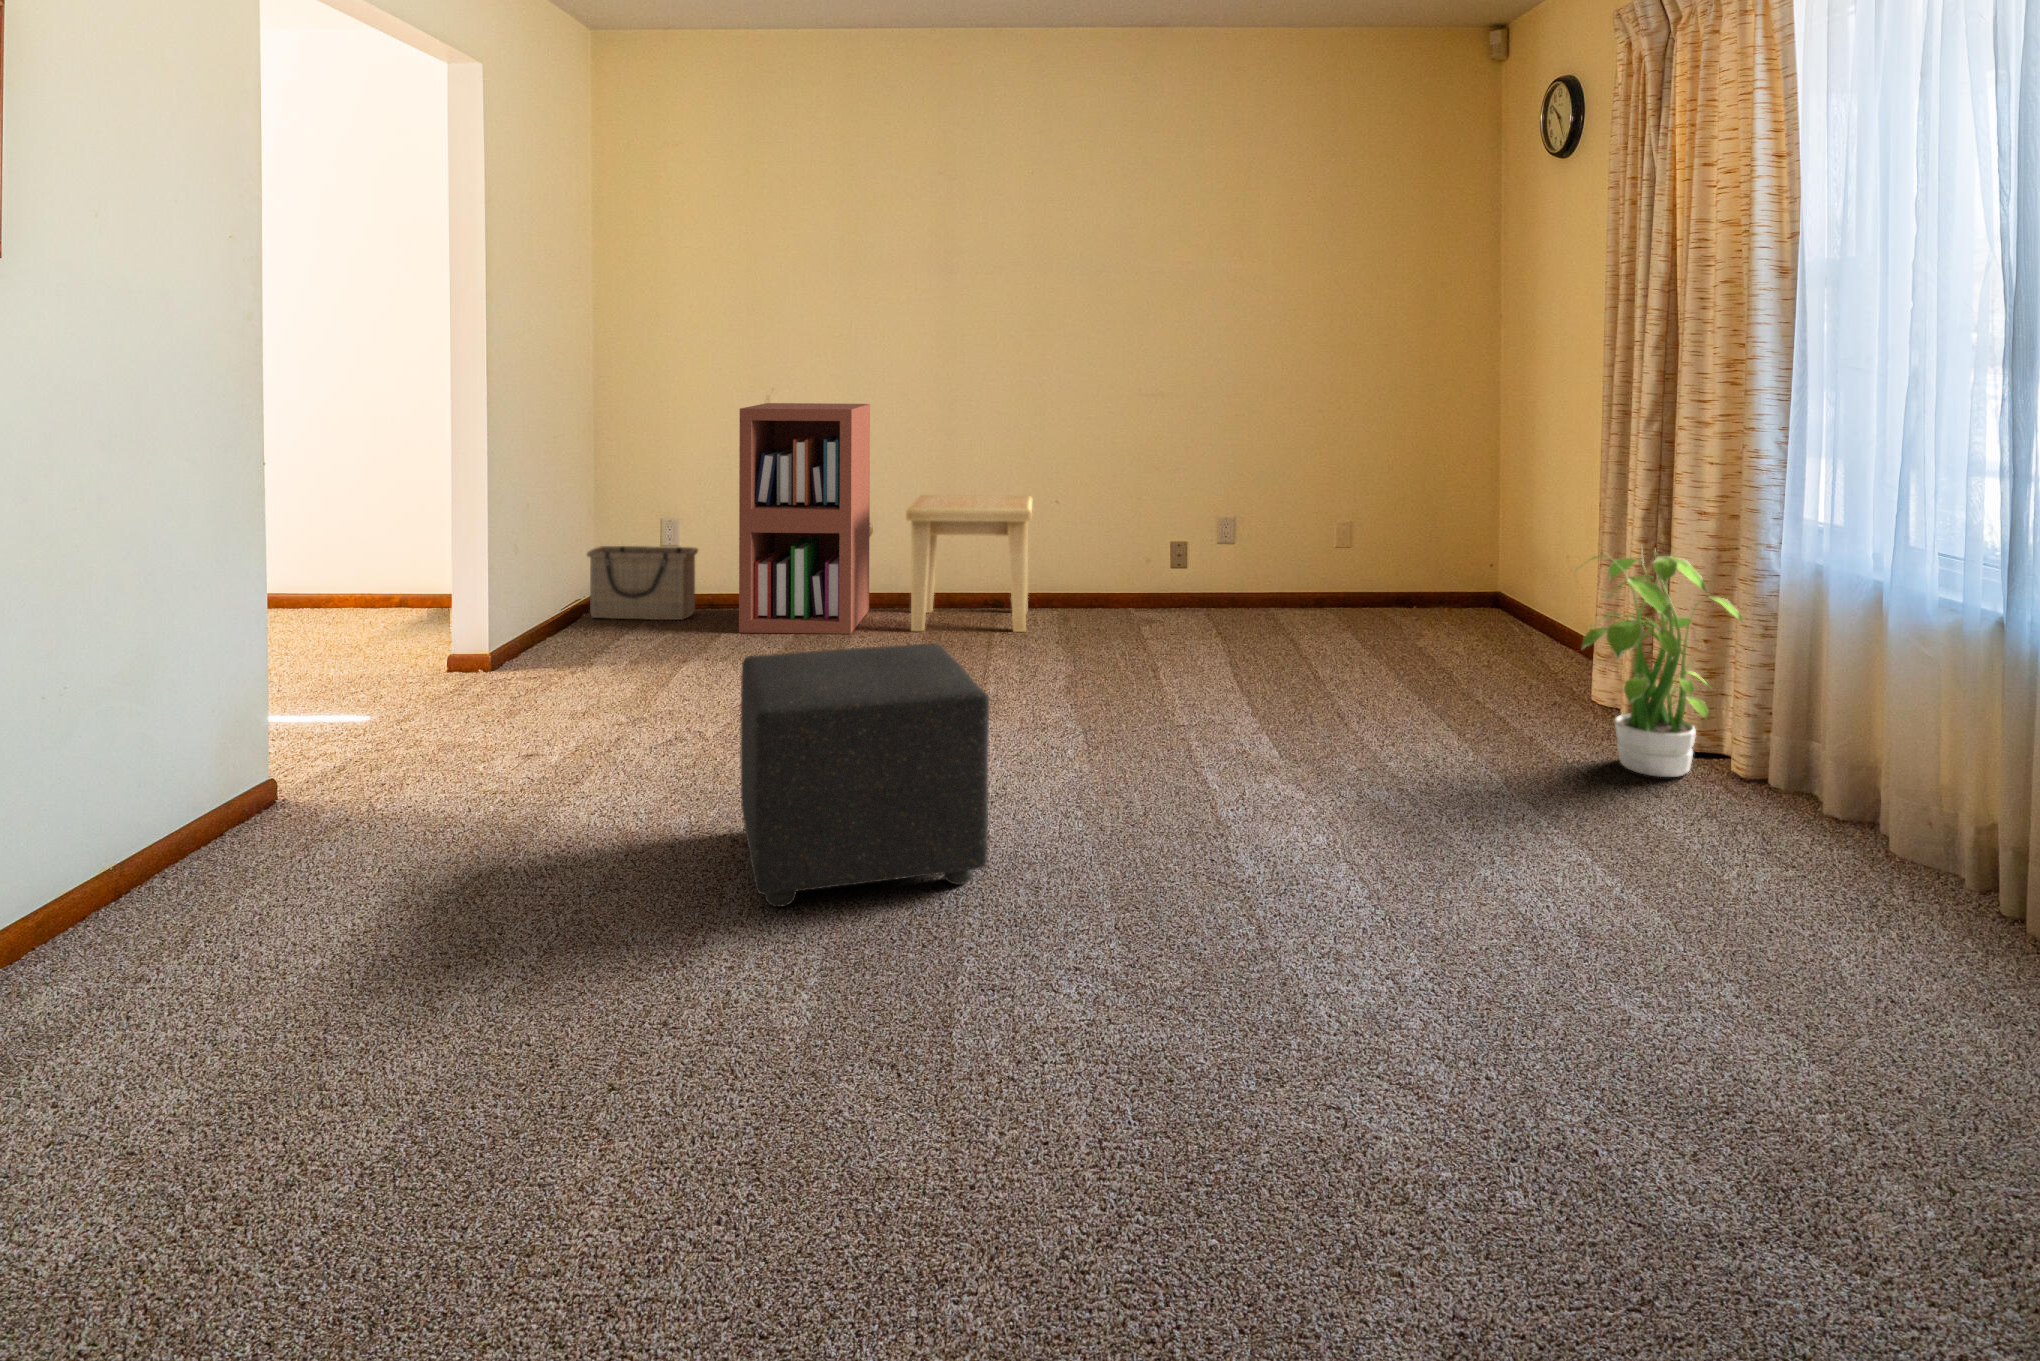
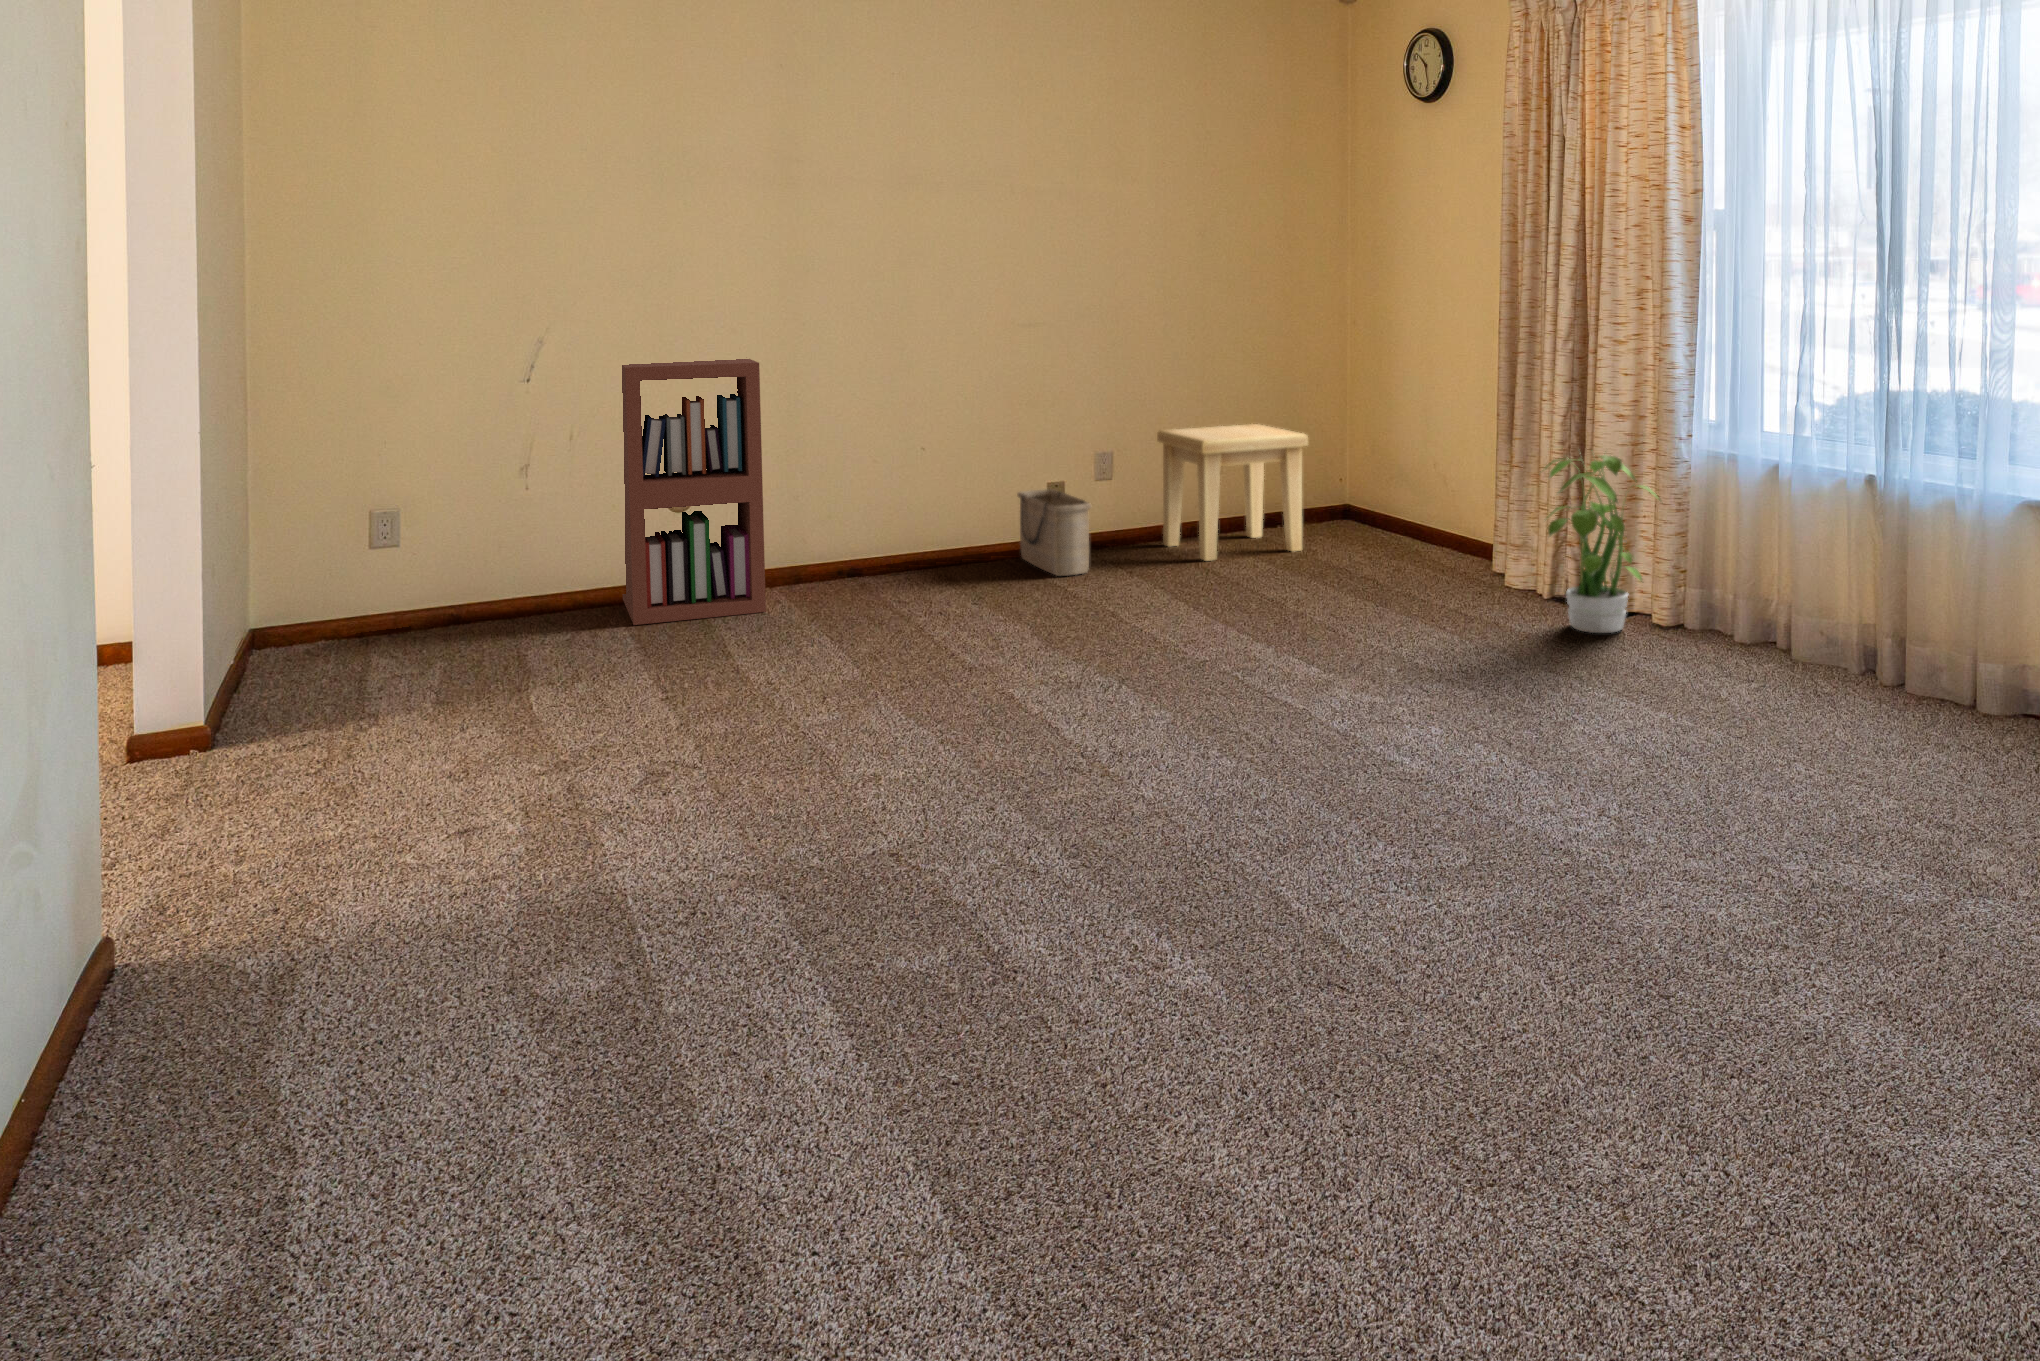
side table: present [906,495,1033,632] -> present [1157,424,1308,561]
basket: present [587,546,698,620] -> present [1017,489,1091,576]
ottoman: present [740,643,989,907] -> none [943,584,1223,825]

